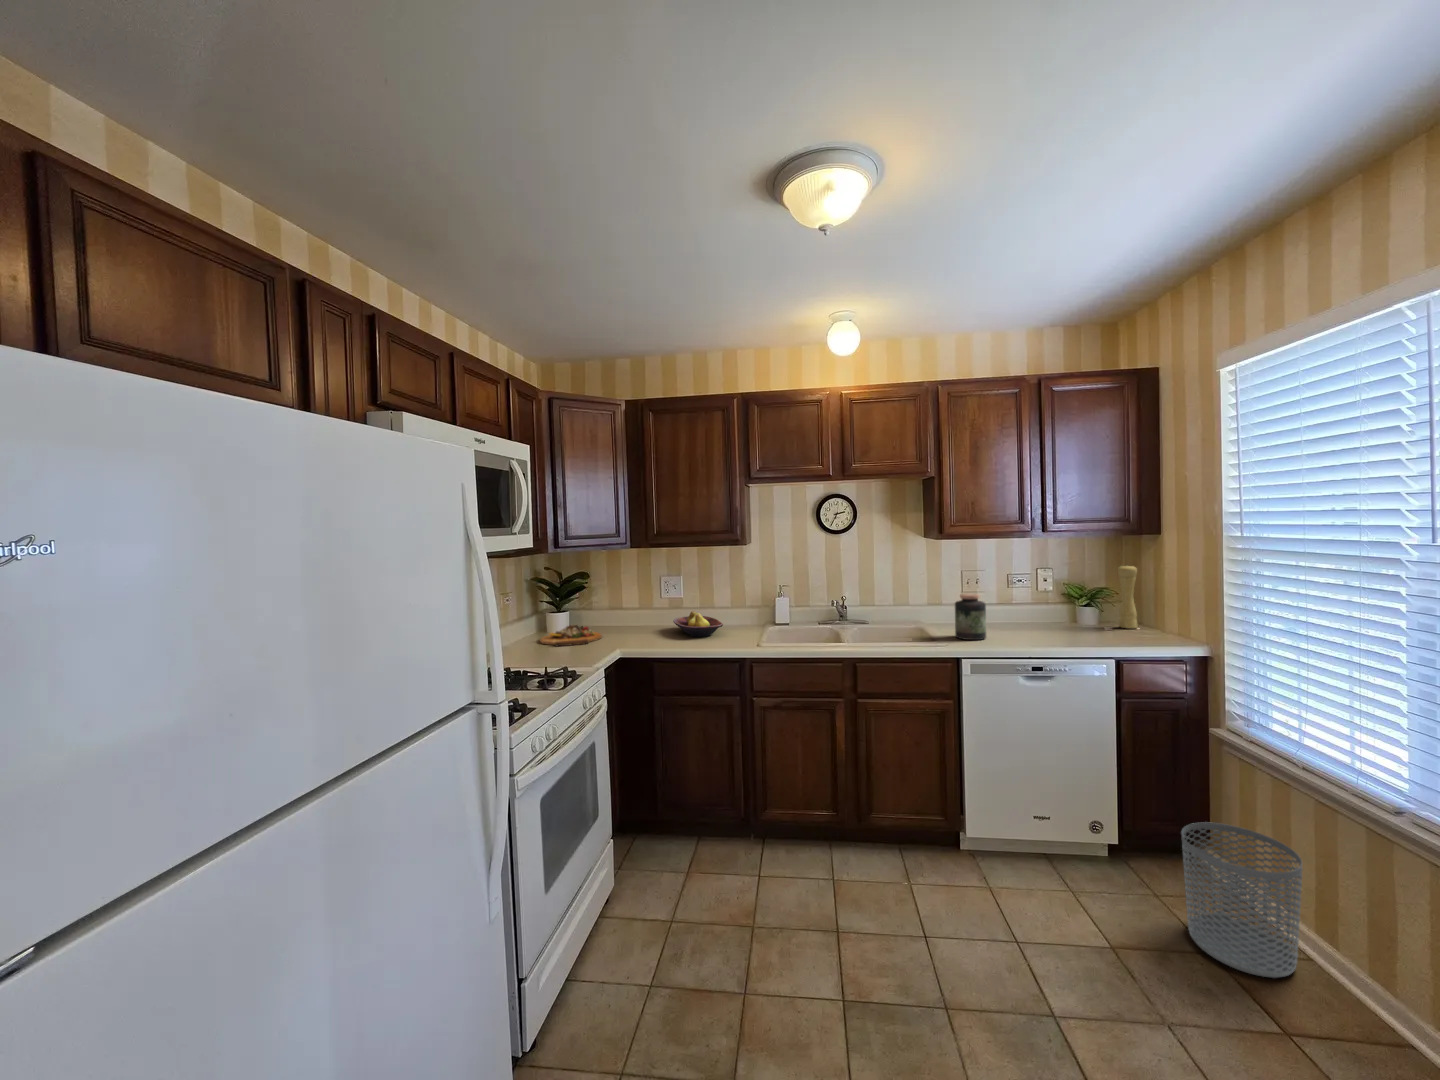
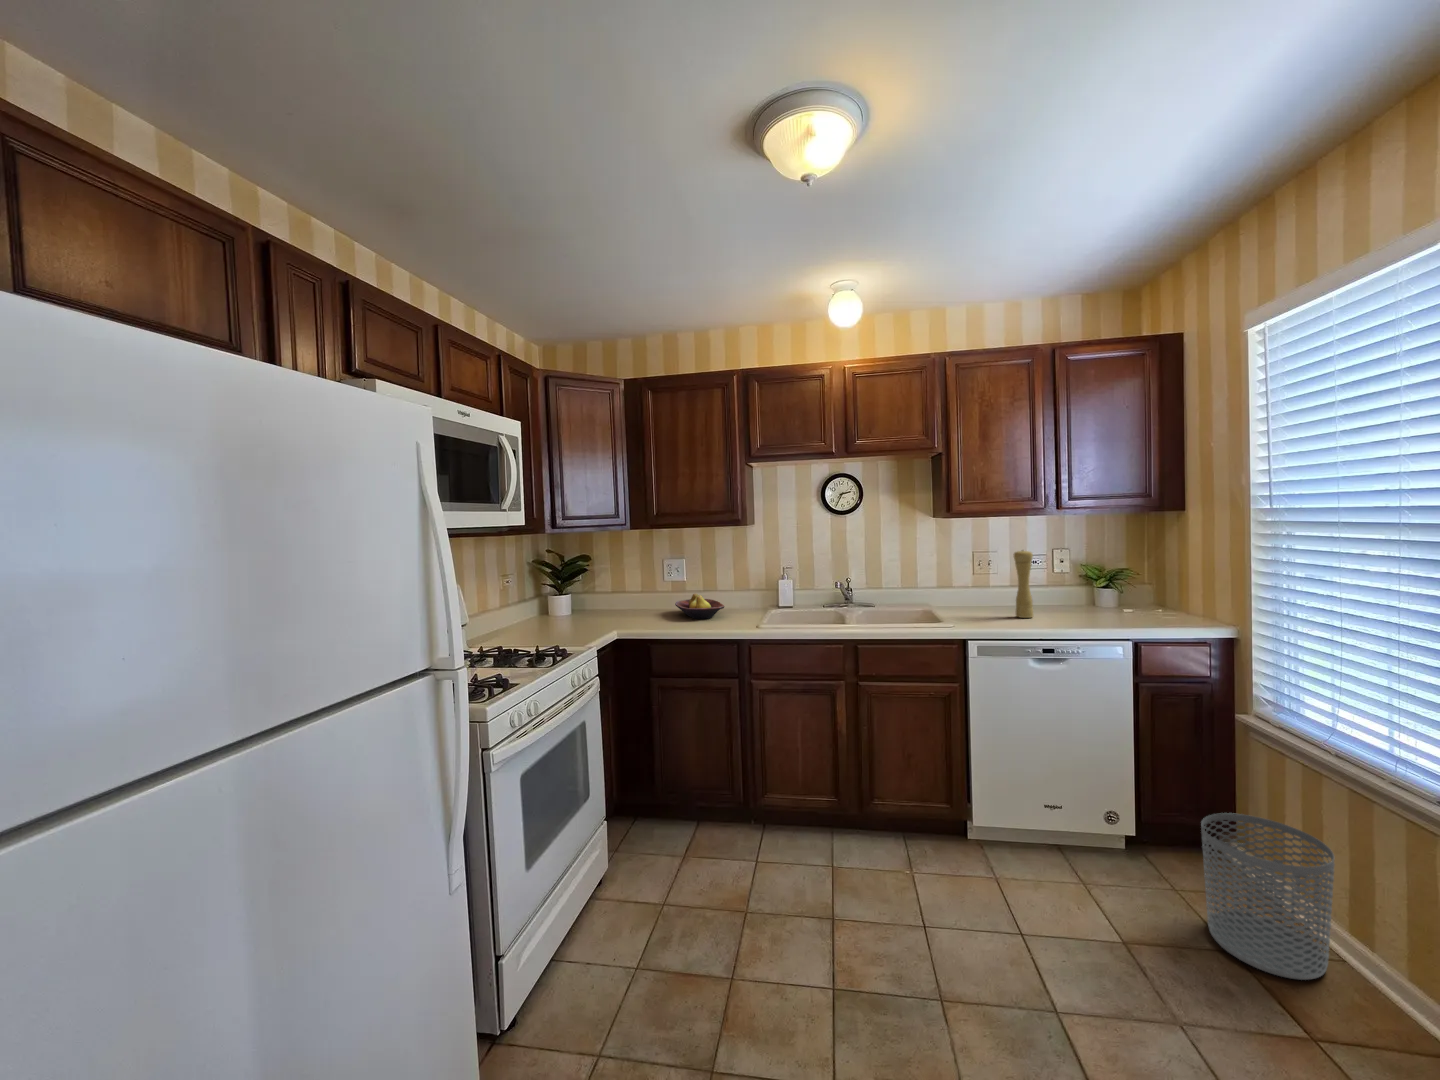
pepper mill: present [1118,565,1137,628] -> present [1014,550,1033,618]
jar: present [955,594,986,640] -> none [963,574,996,622]
cutting board: present [540,625,602,646] -> none [540,607,603,628]

